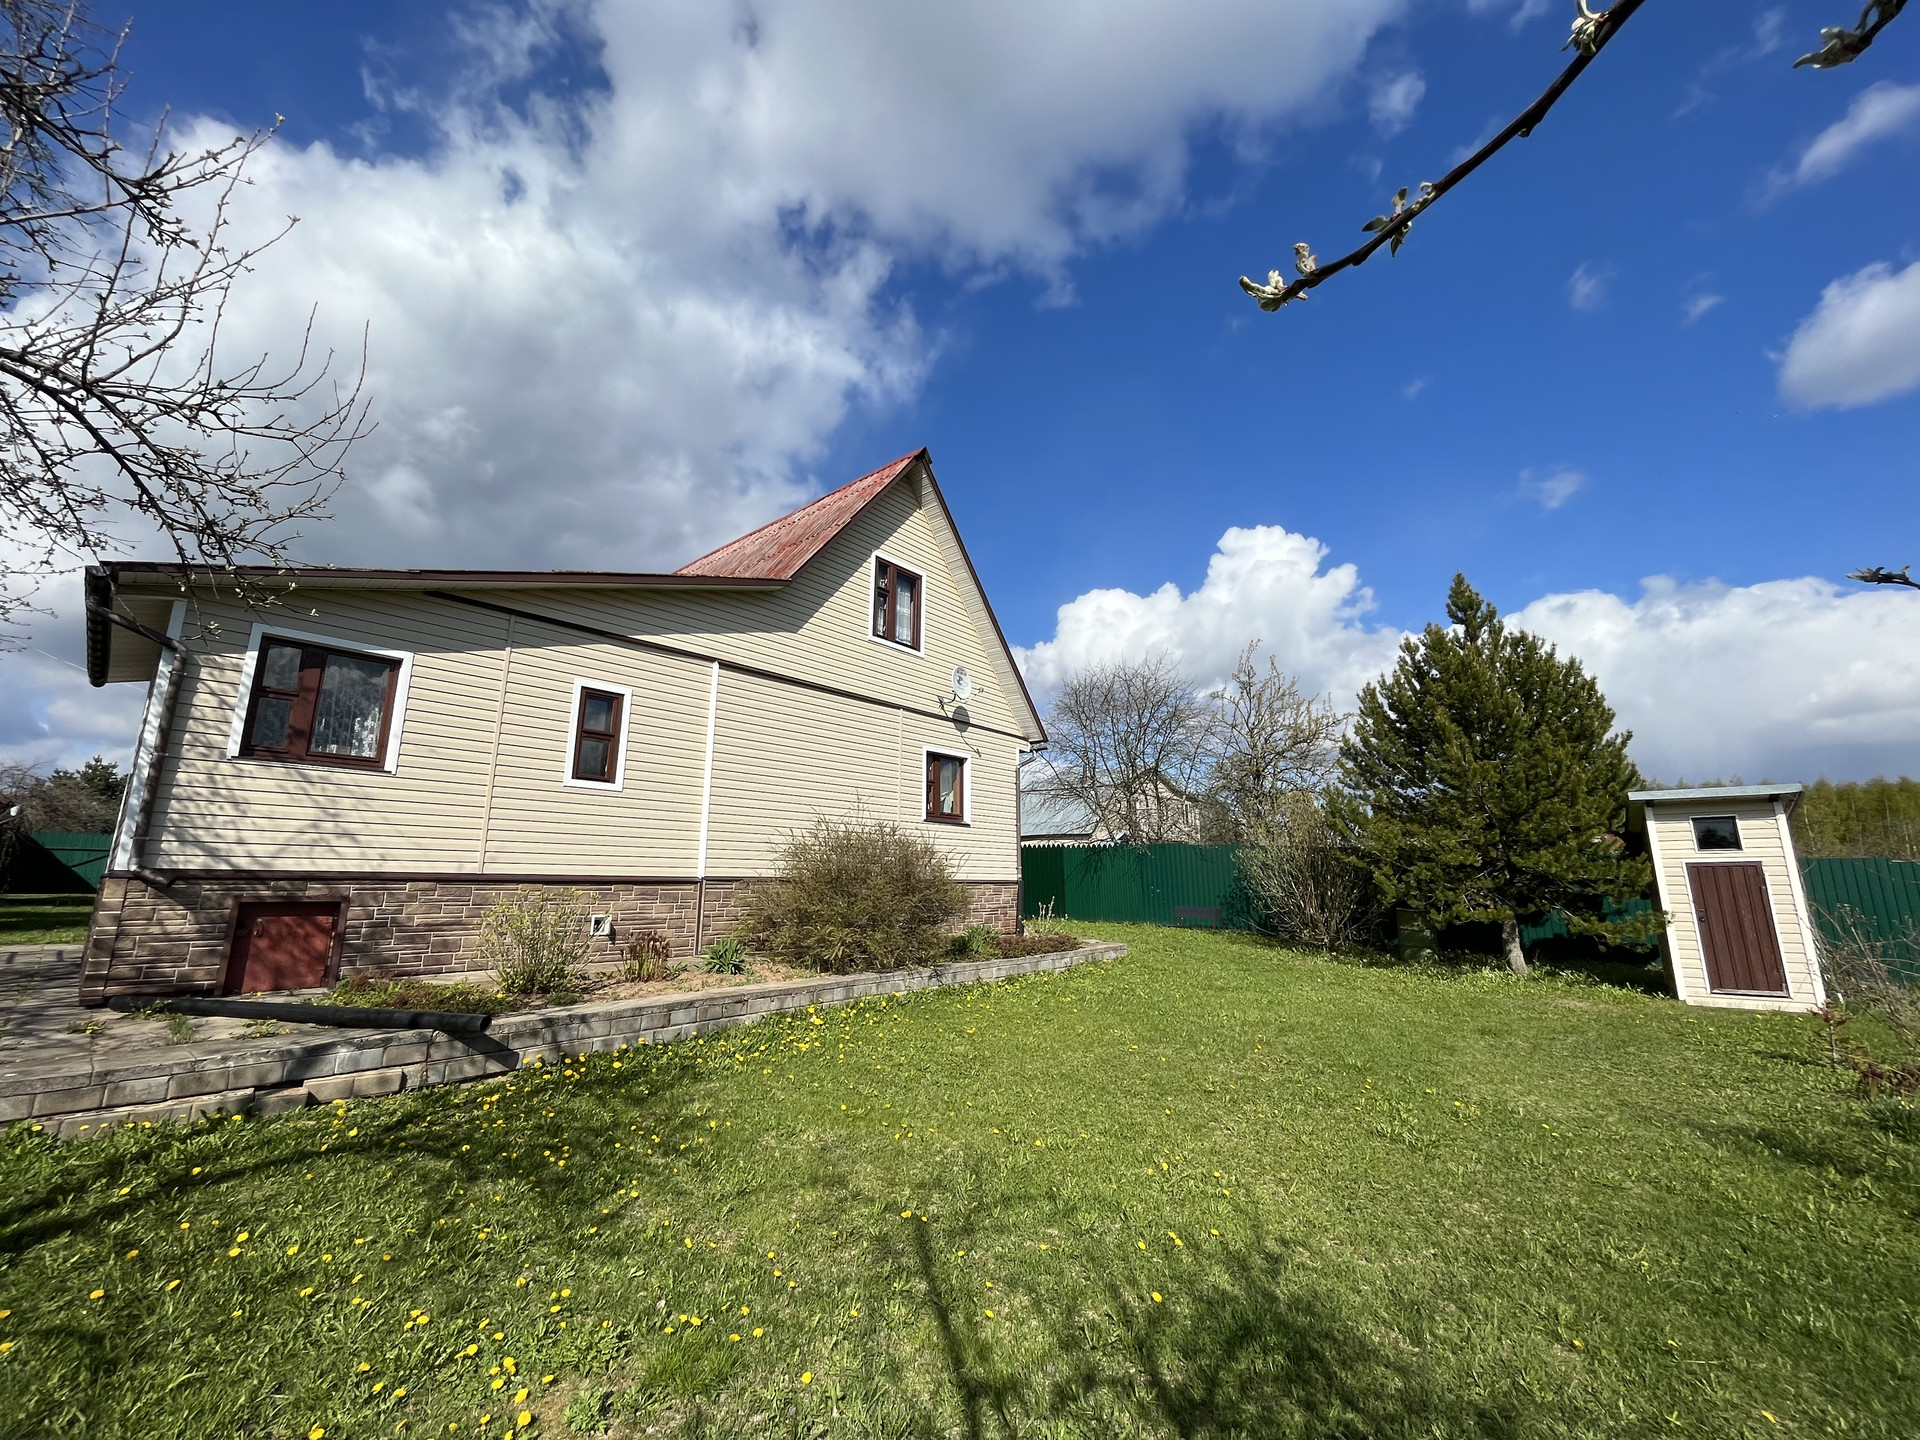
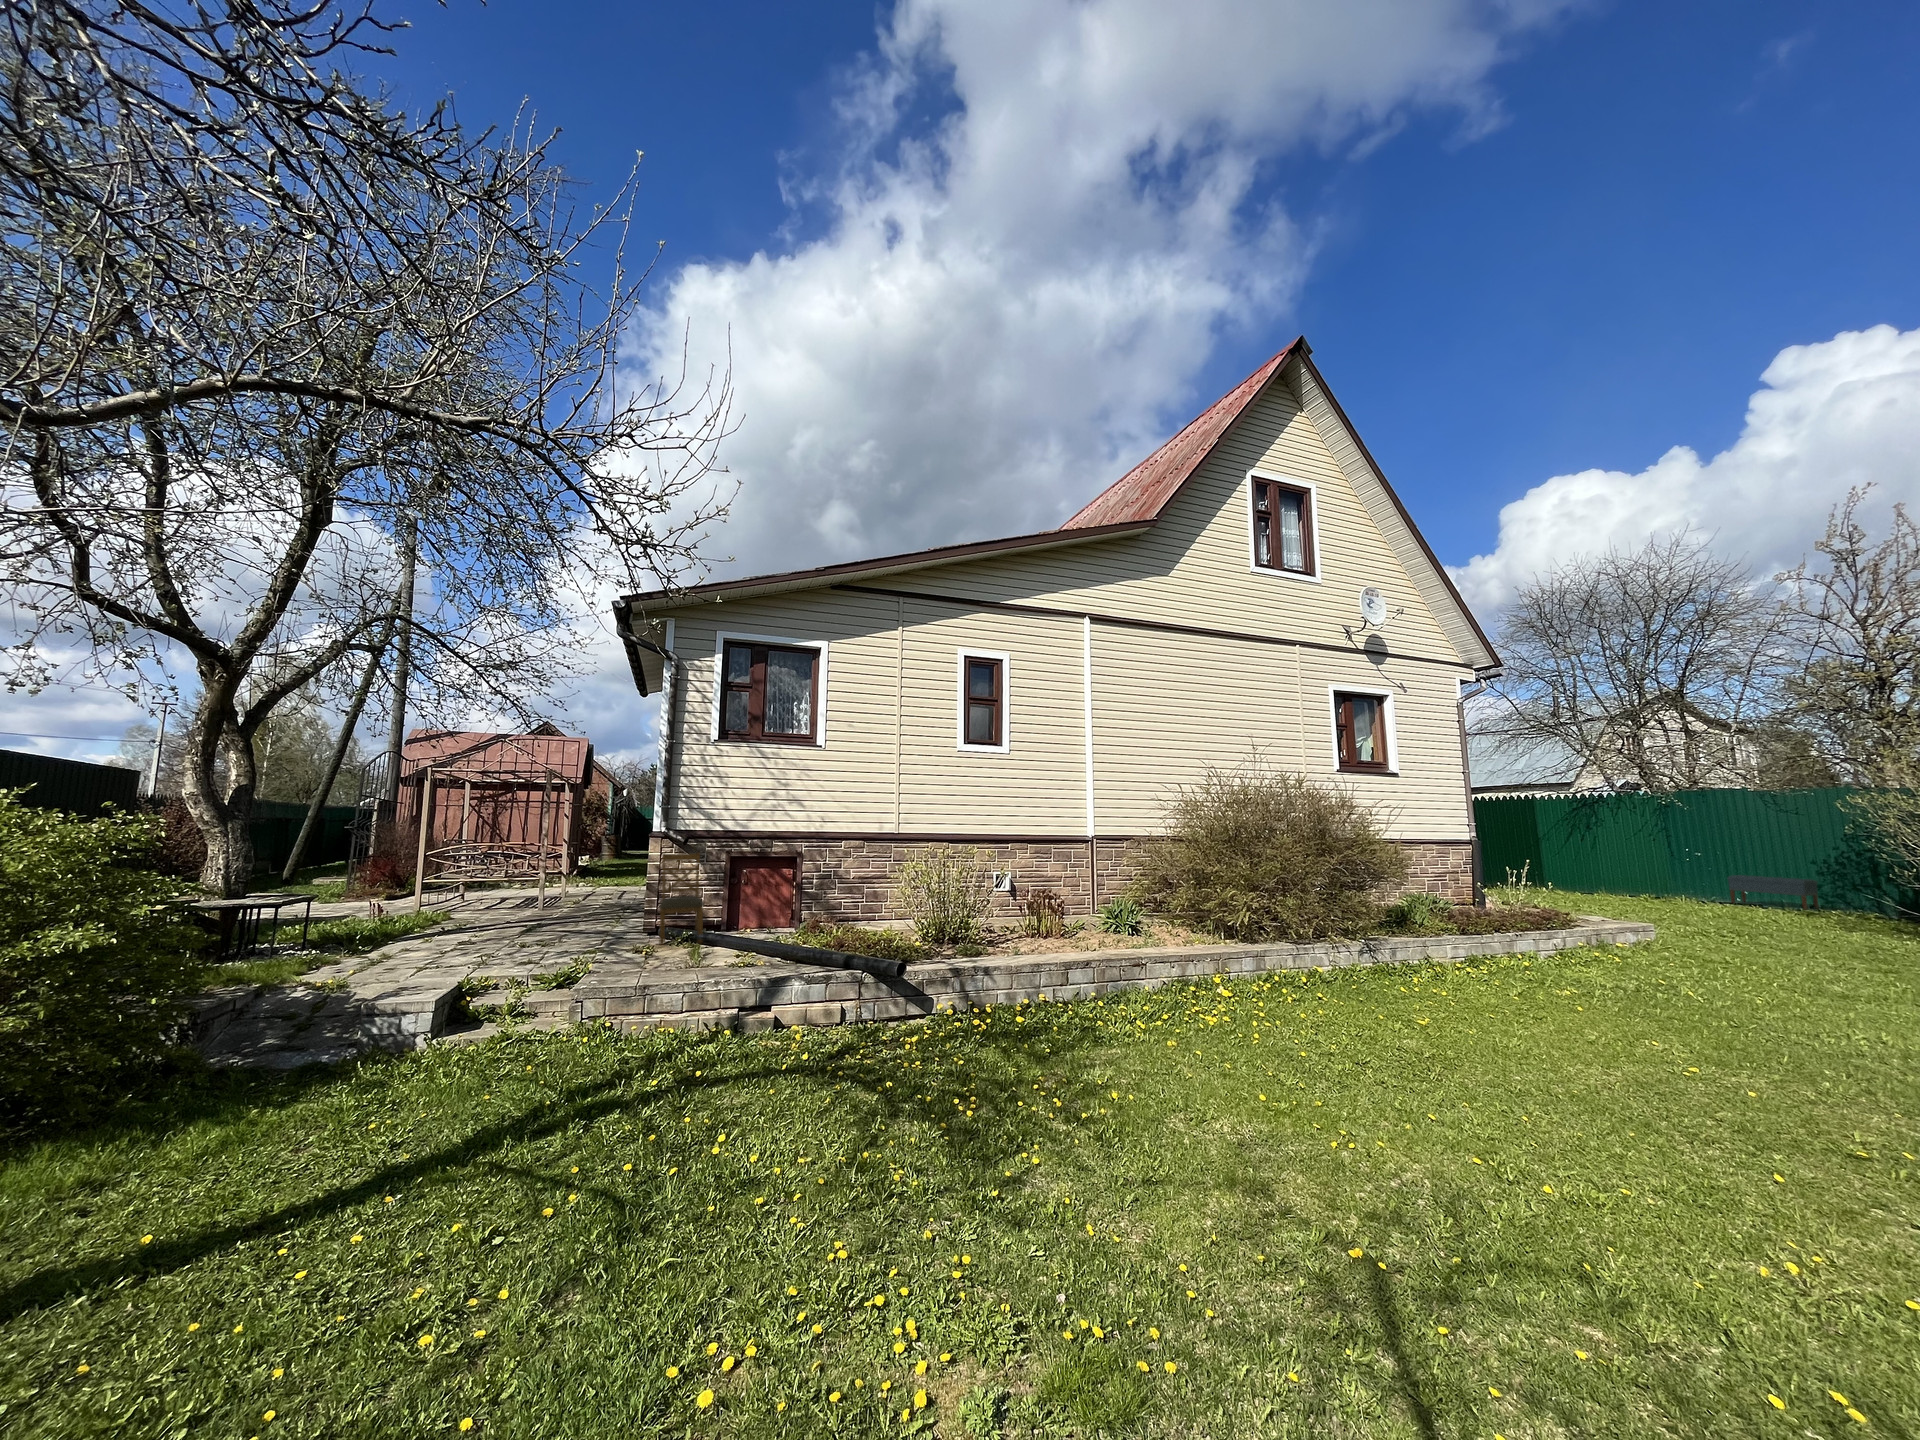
chair: none [117,898,199,1020] -> present [659,852,704,945]

